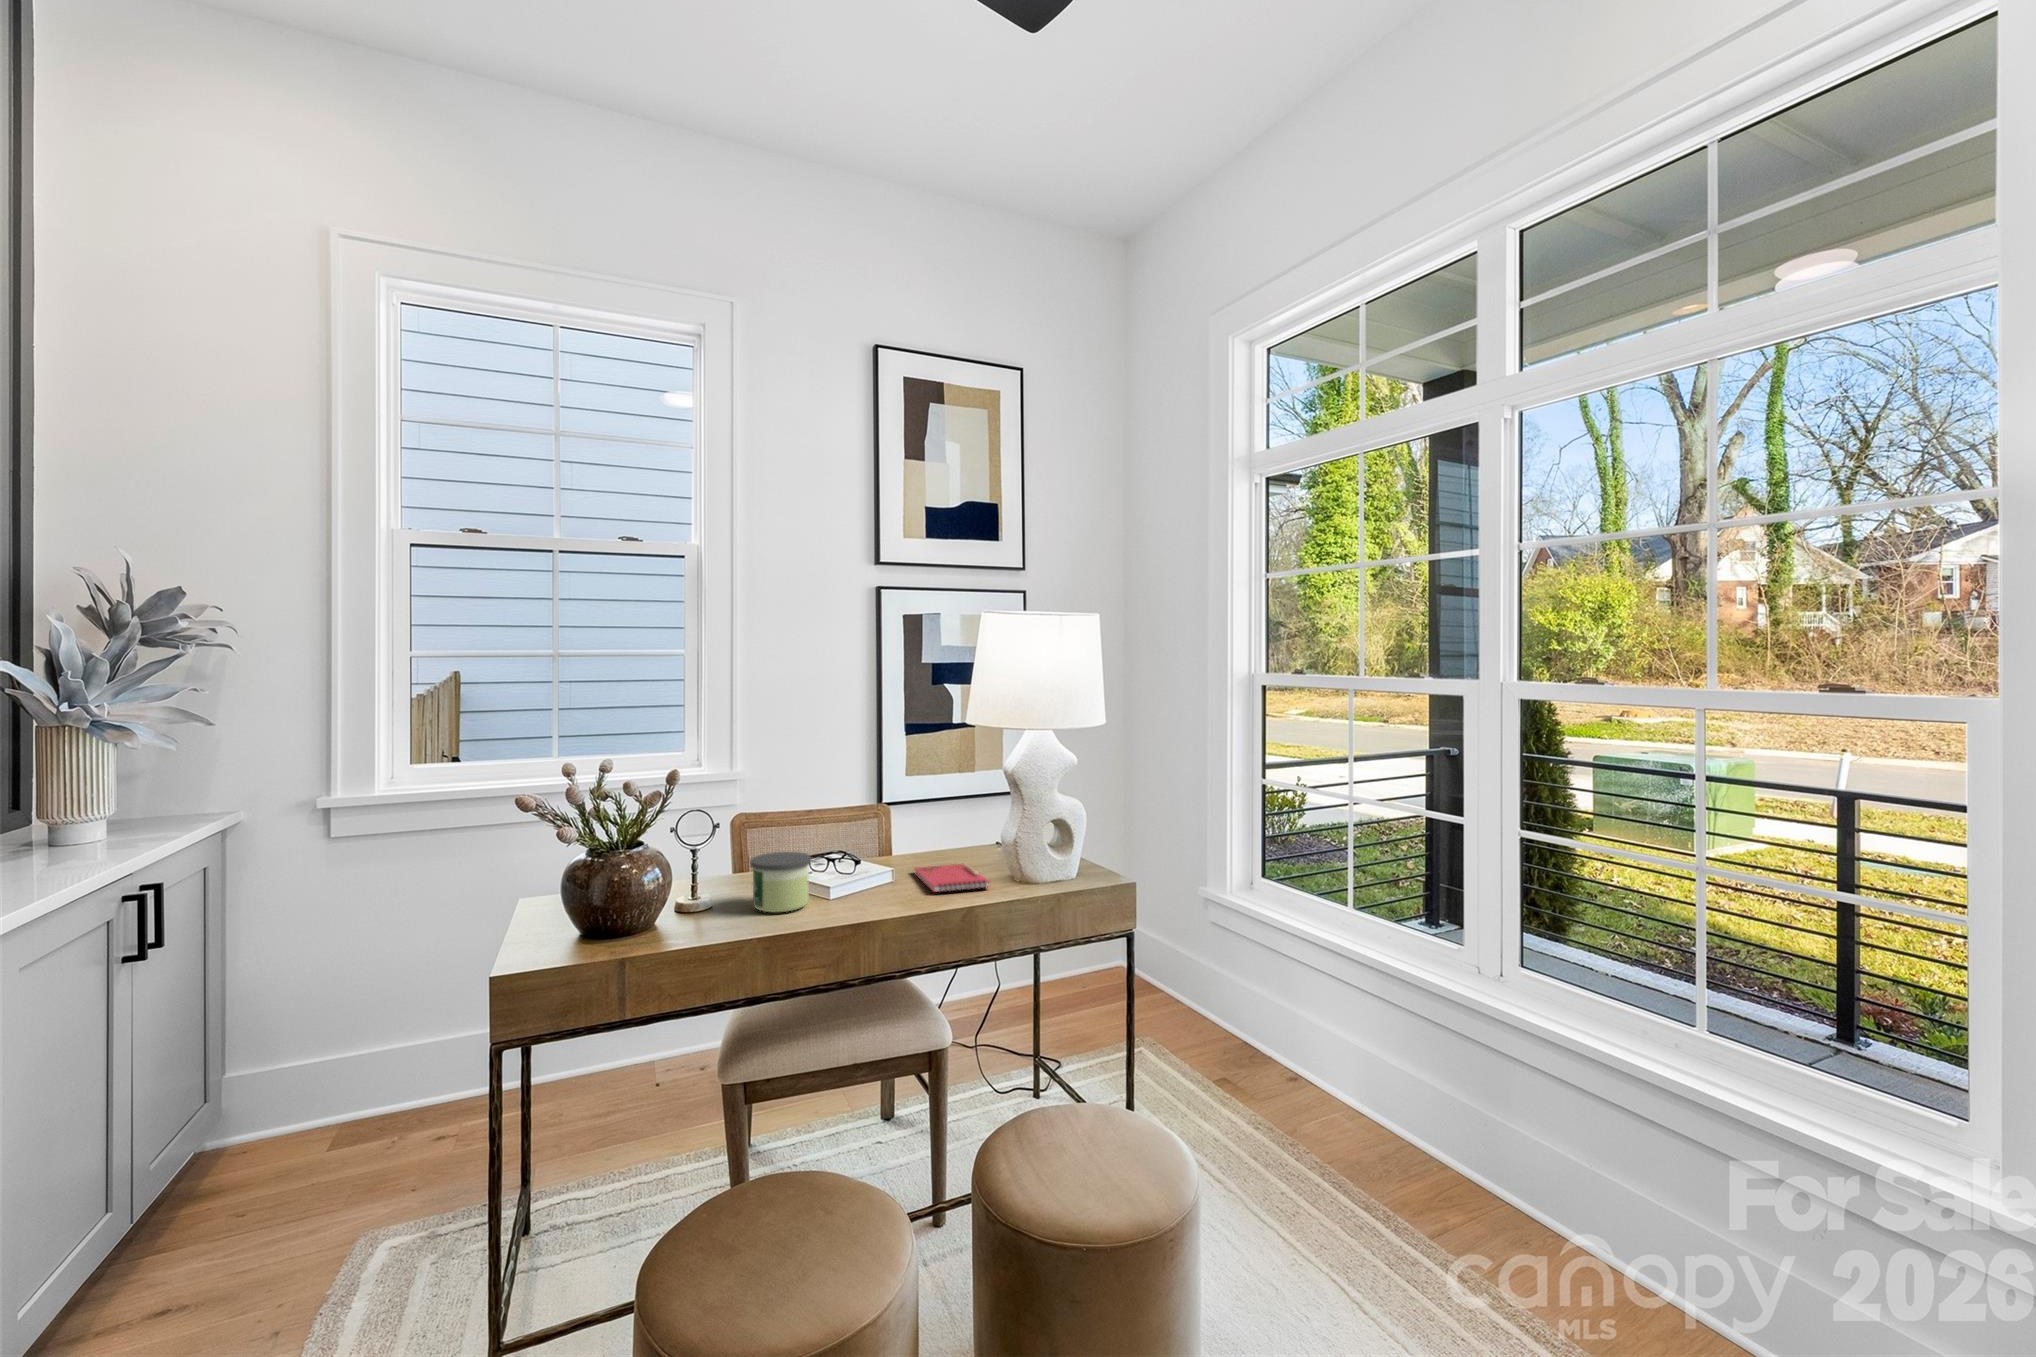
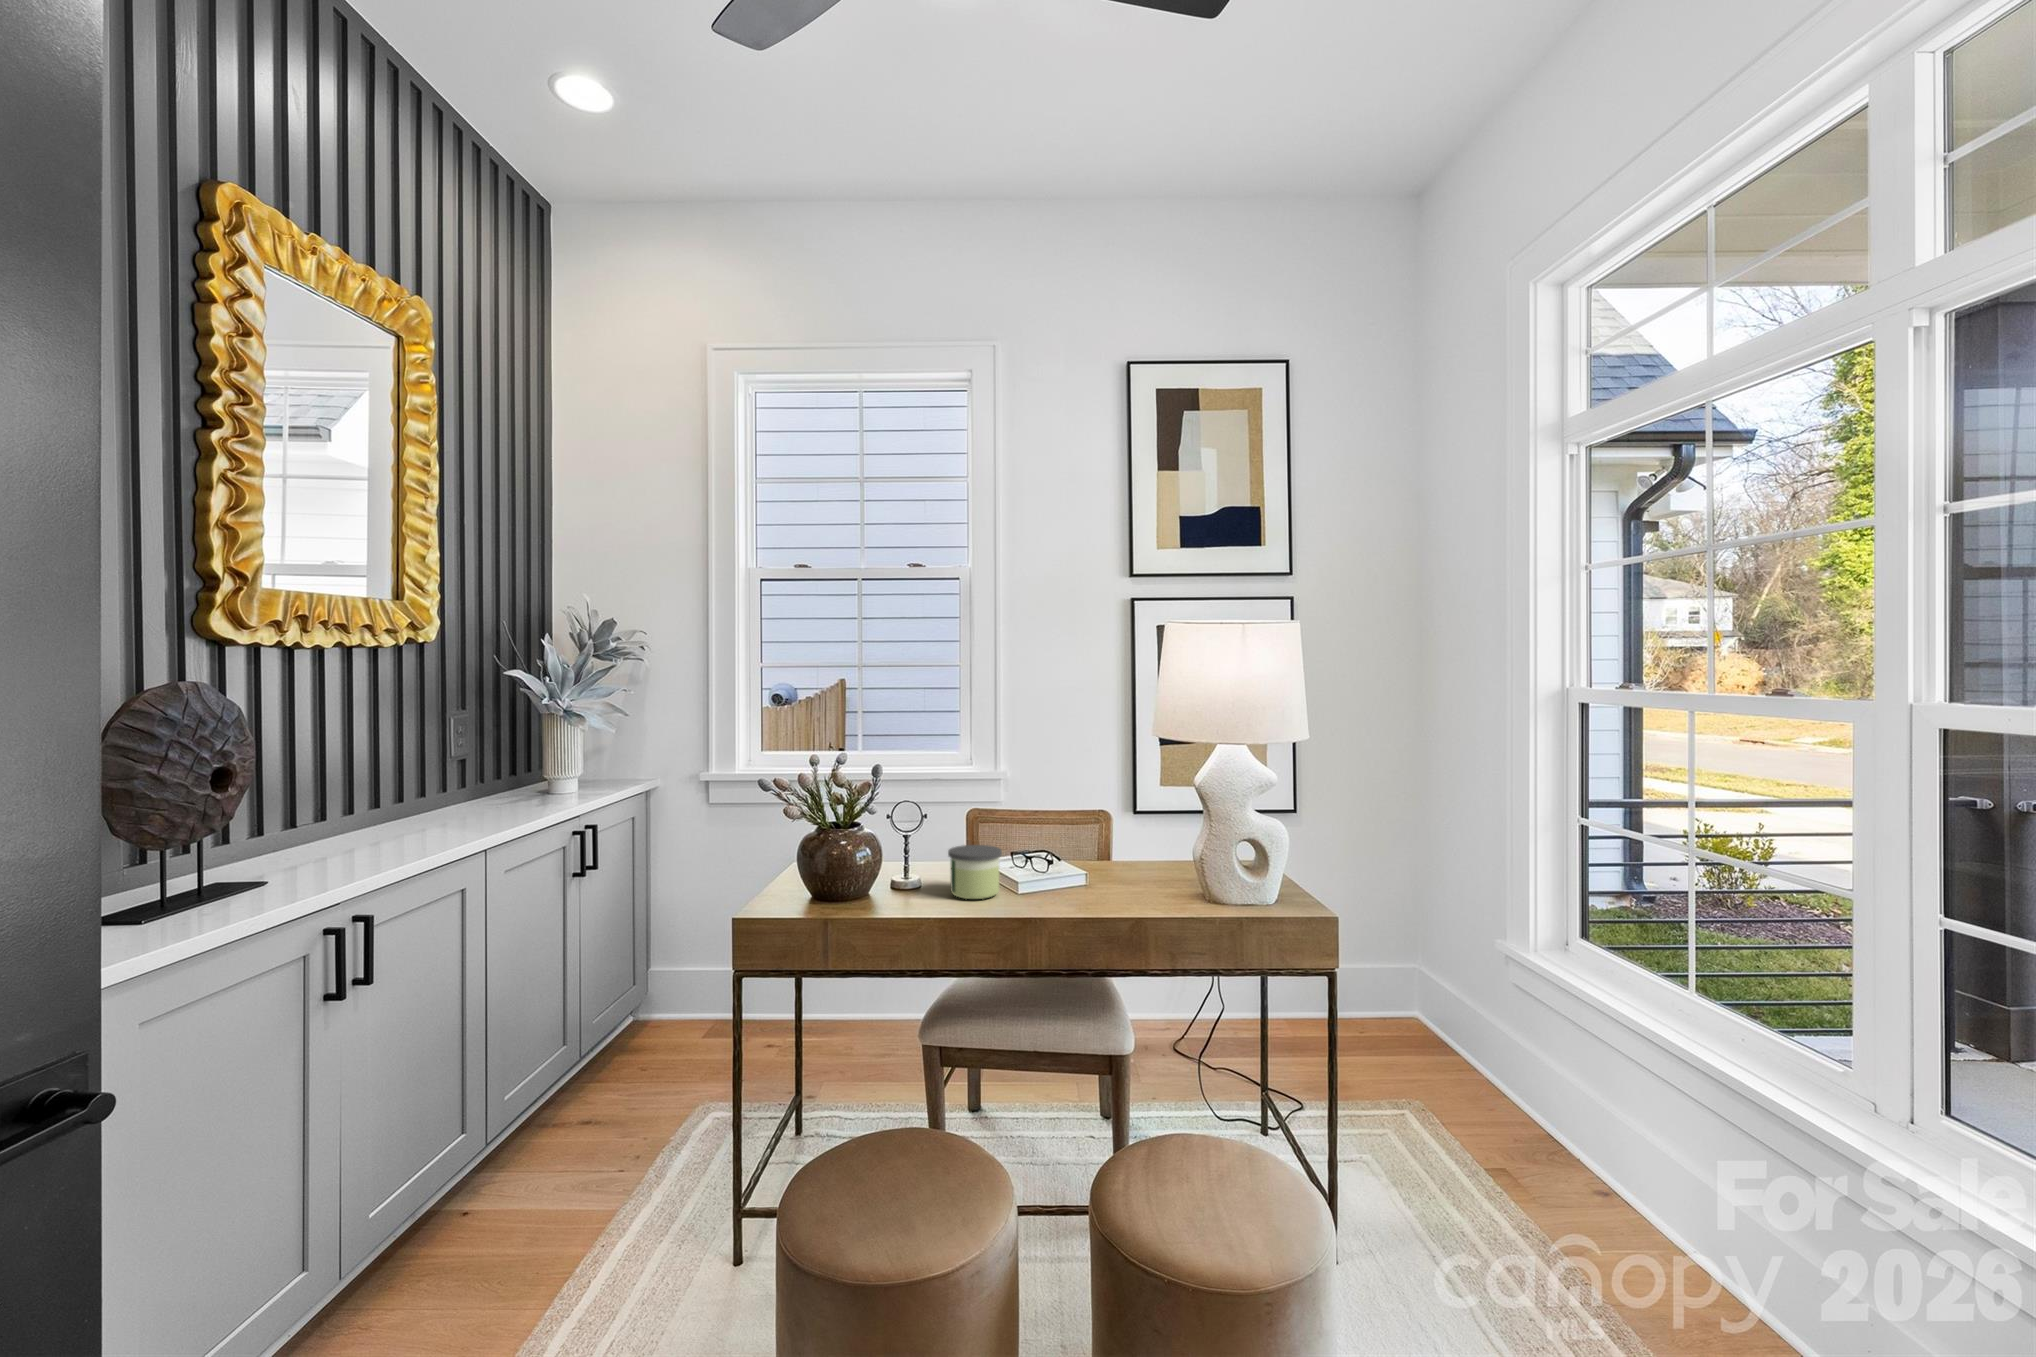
notebook: present [915,864,990,892] -> none [1116,873,1177,901]

